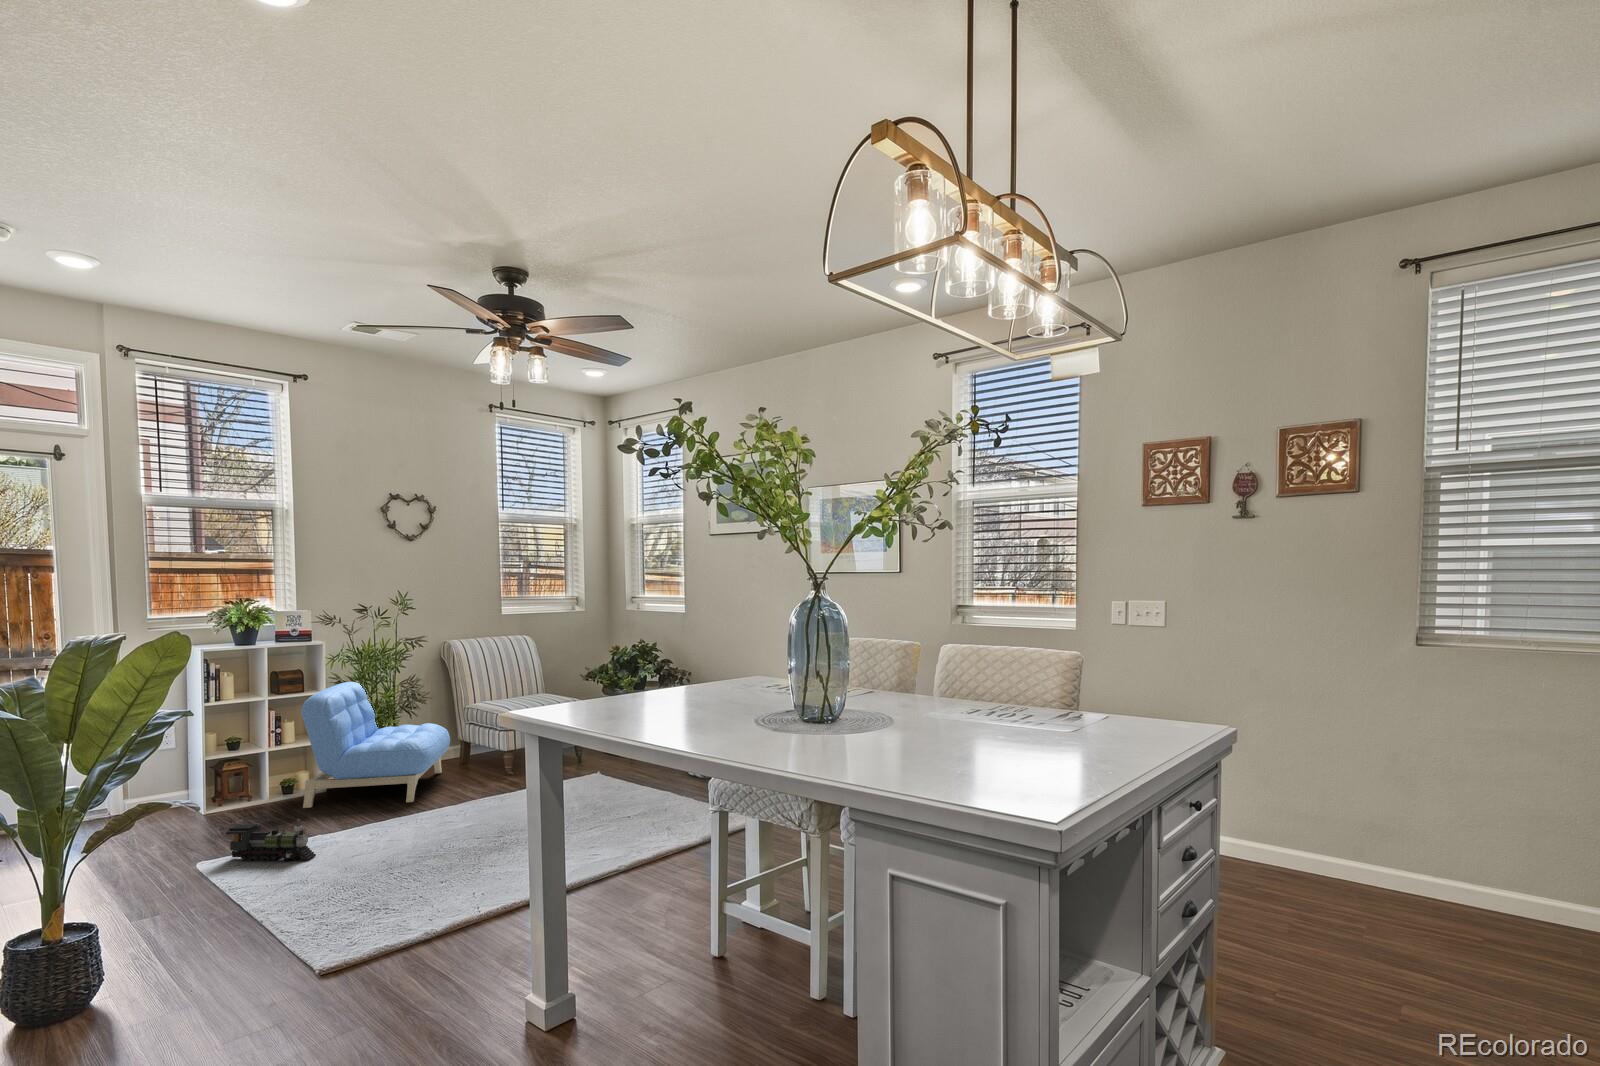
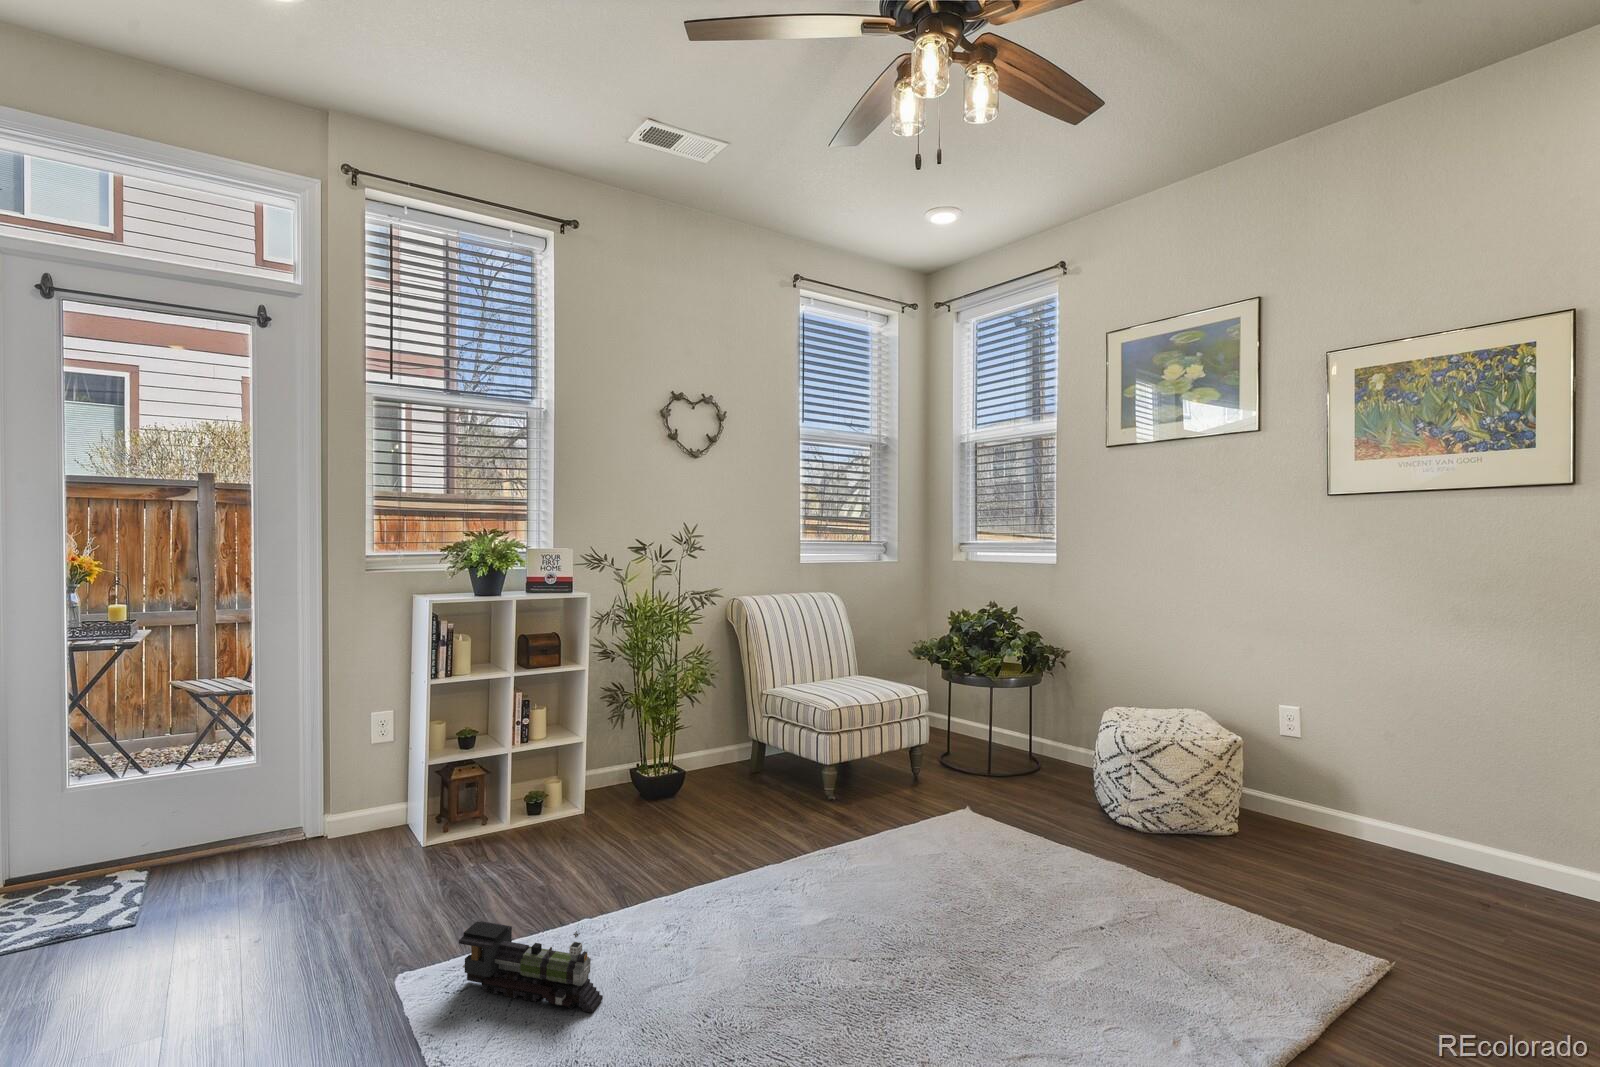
armchair: present [302,682,450,808] -> none [562,653,750,856]

